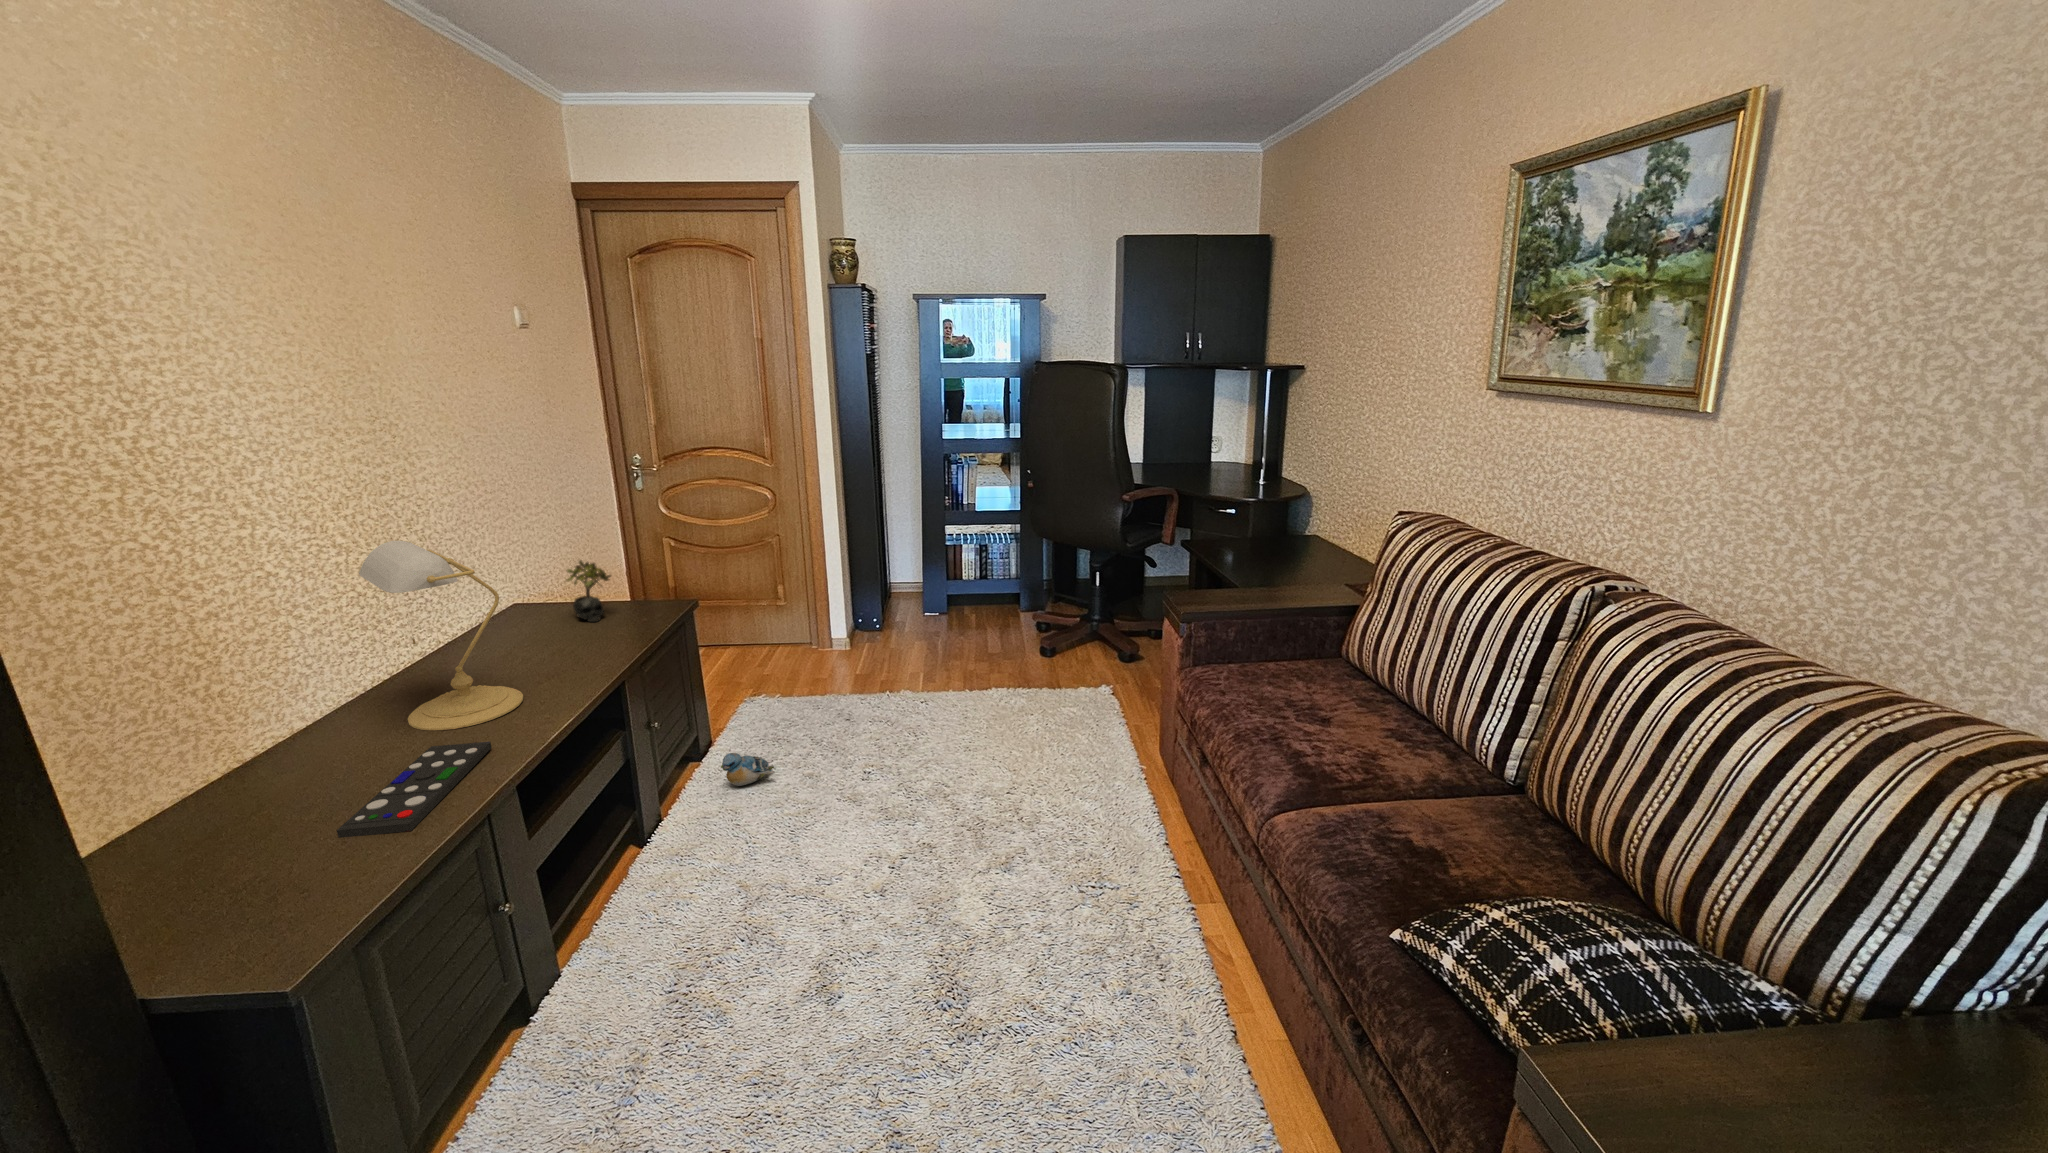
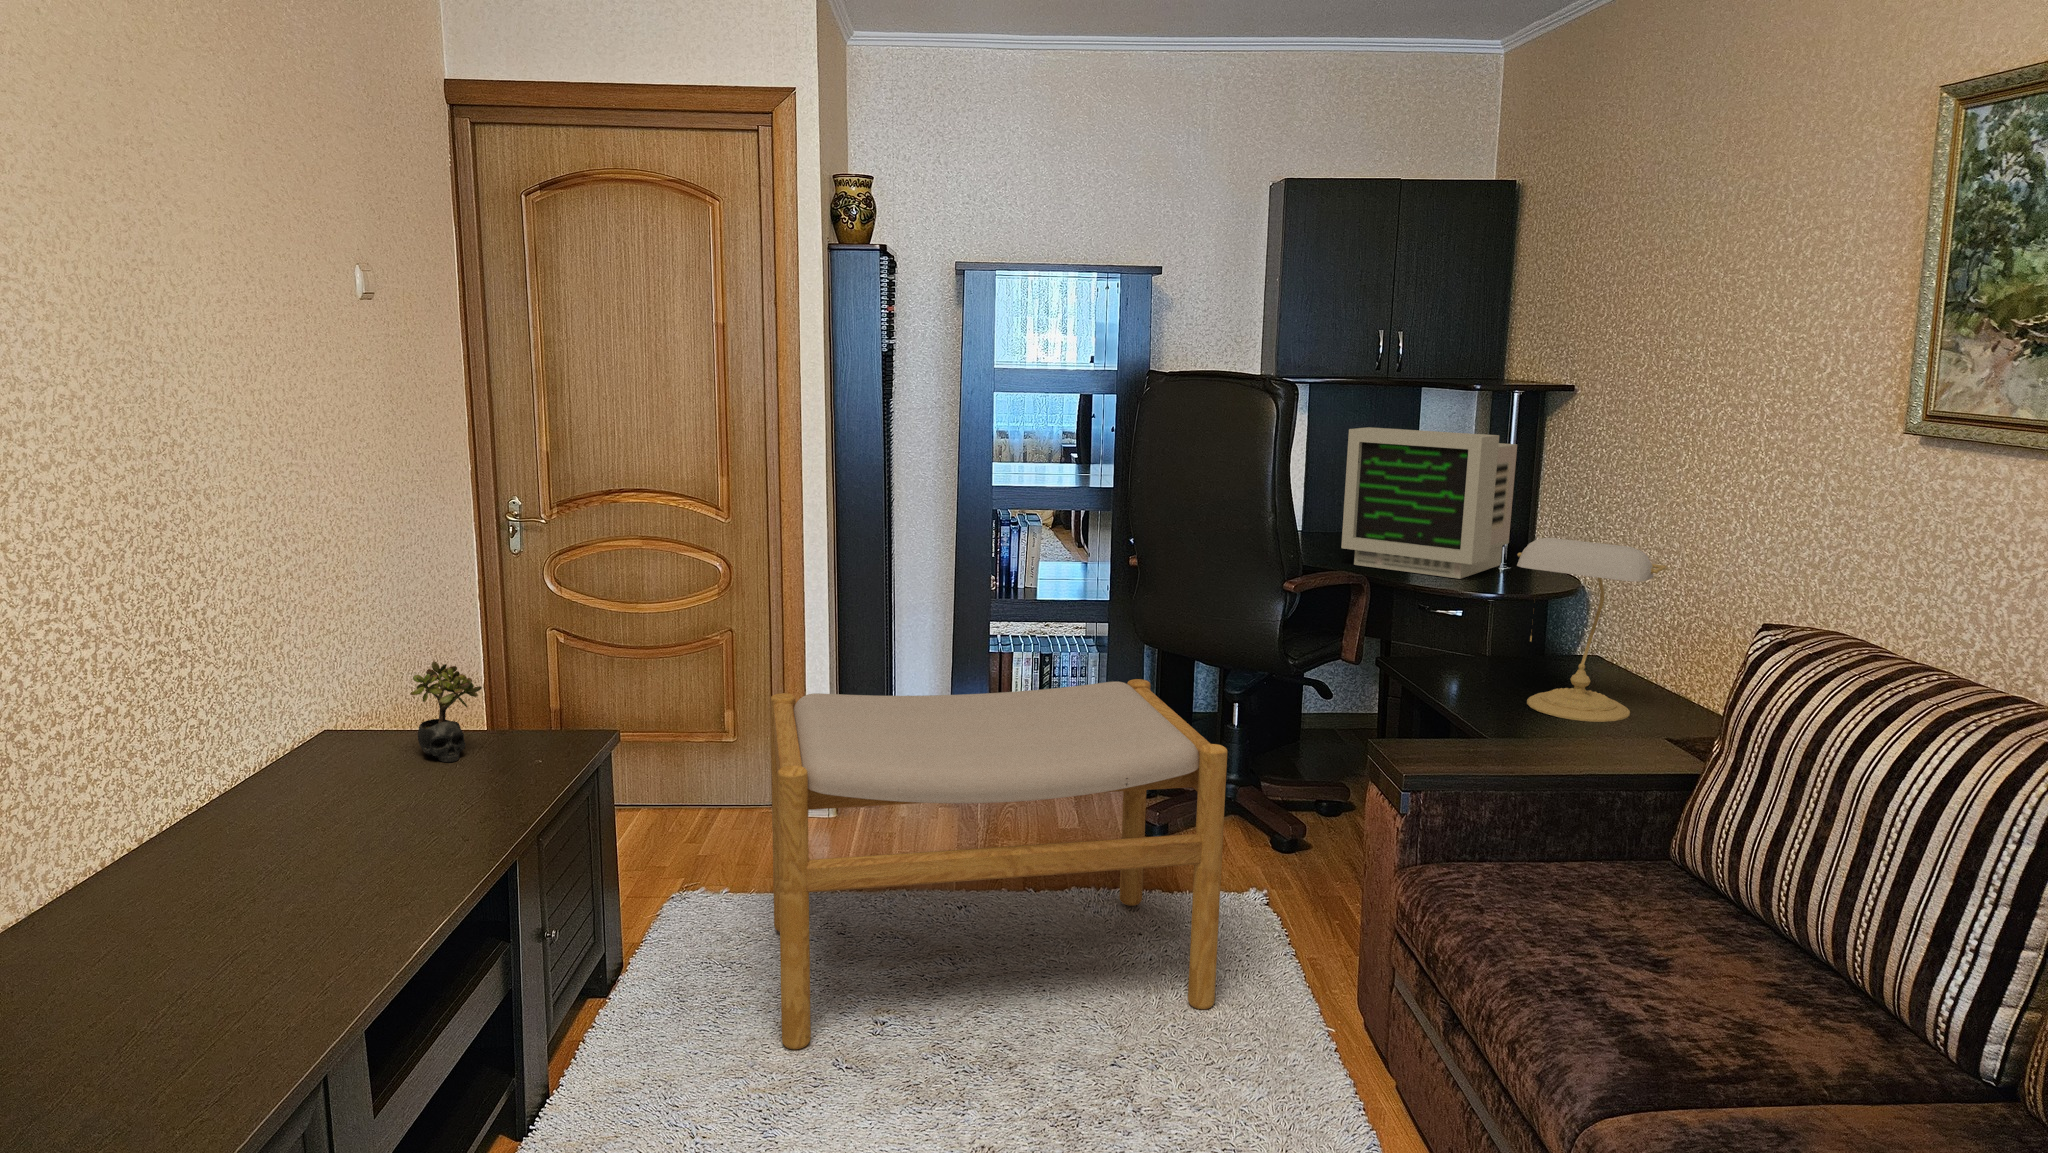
computer monitor: none [1161,398,1269,491] -> present [1341,427,1517,579]
desk lamp: present [359,541,523,731] -> present [1517,538,1666,722]
footstool: none [798,559,1078,787] -> present [770,679,1227,1049]
remote control: present [337,742,492,838] -> none [92,954,317,1105]
plush toy: present [721,753,774,786] -> none [635,986,721,1042]

